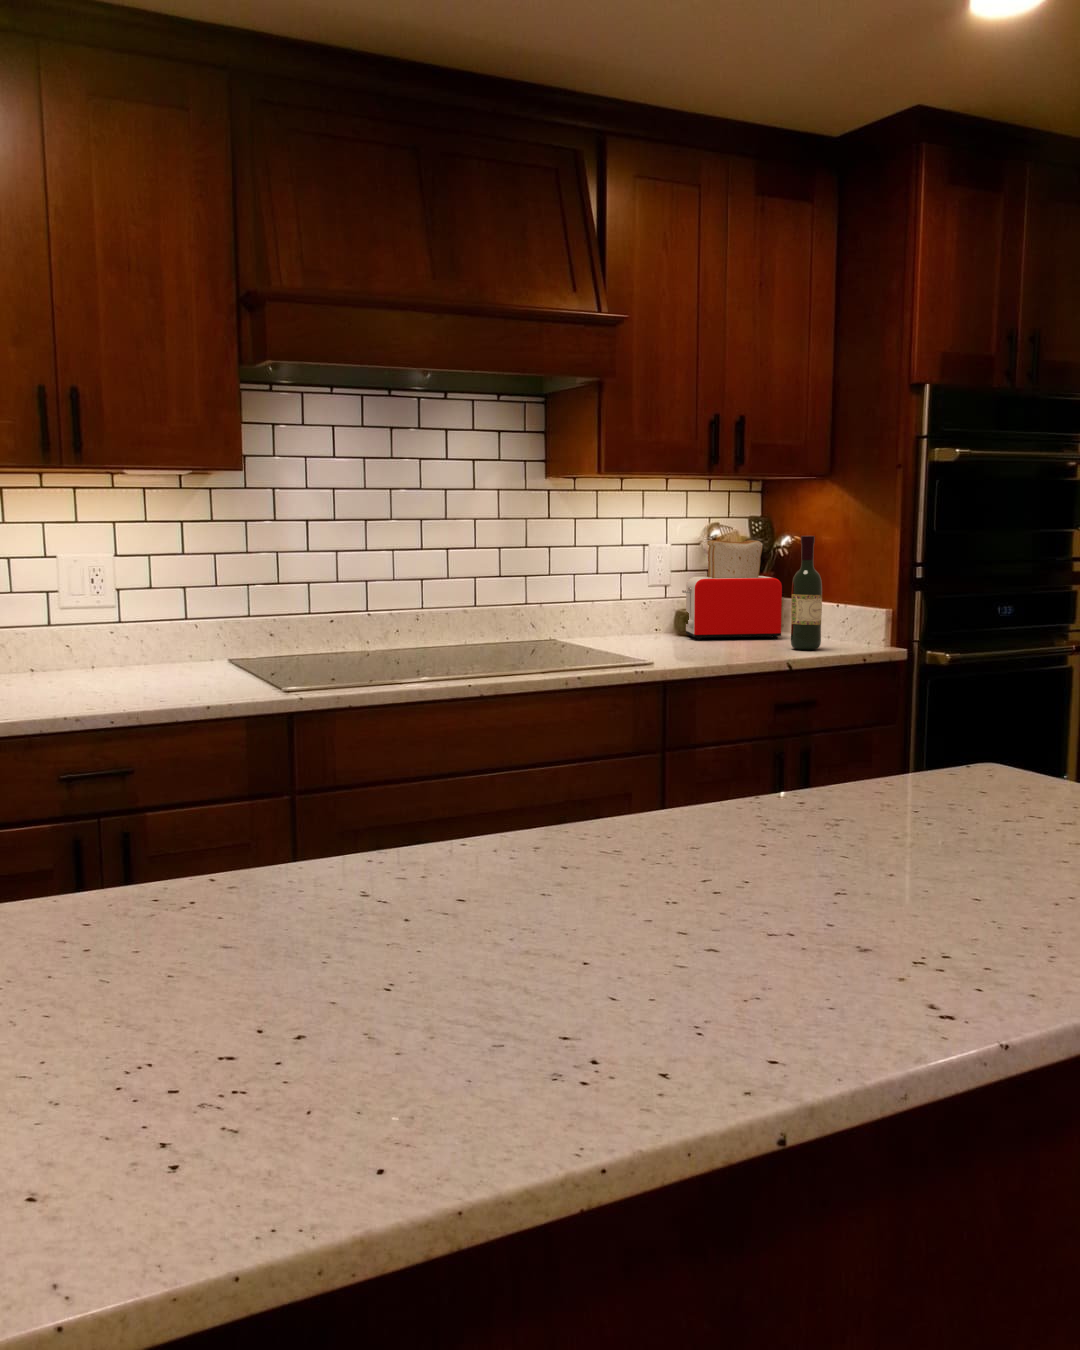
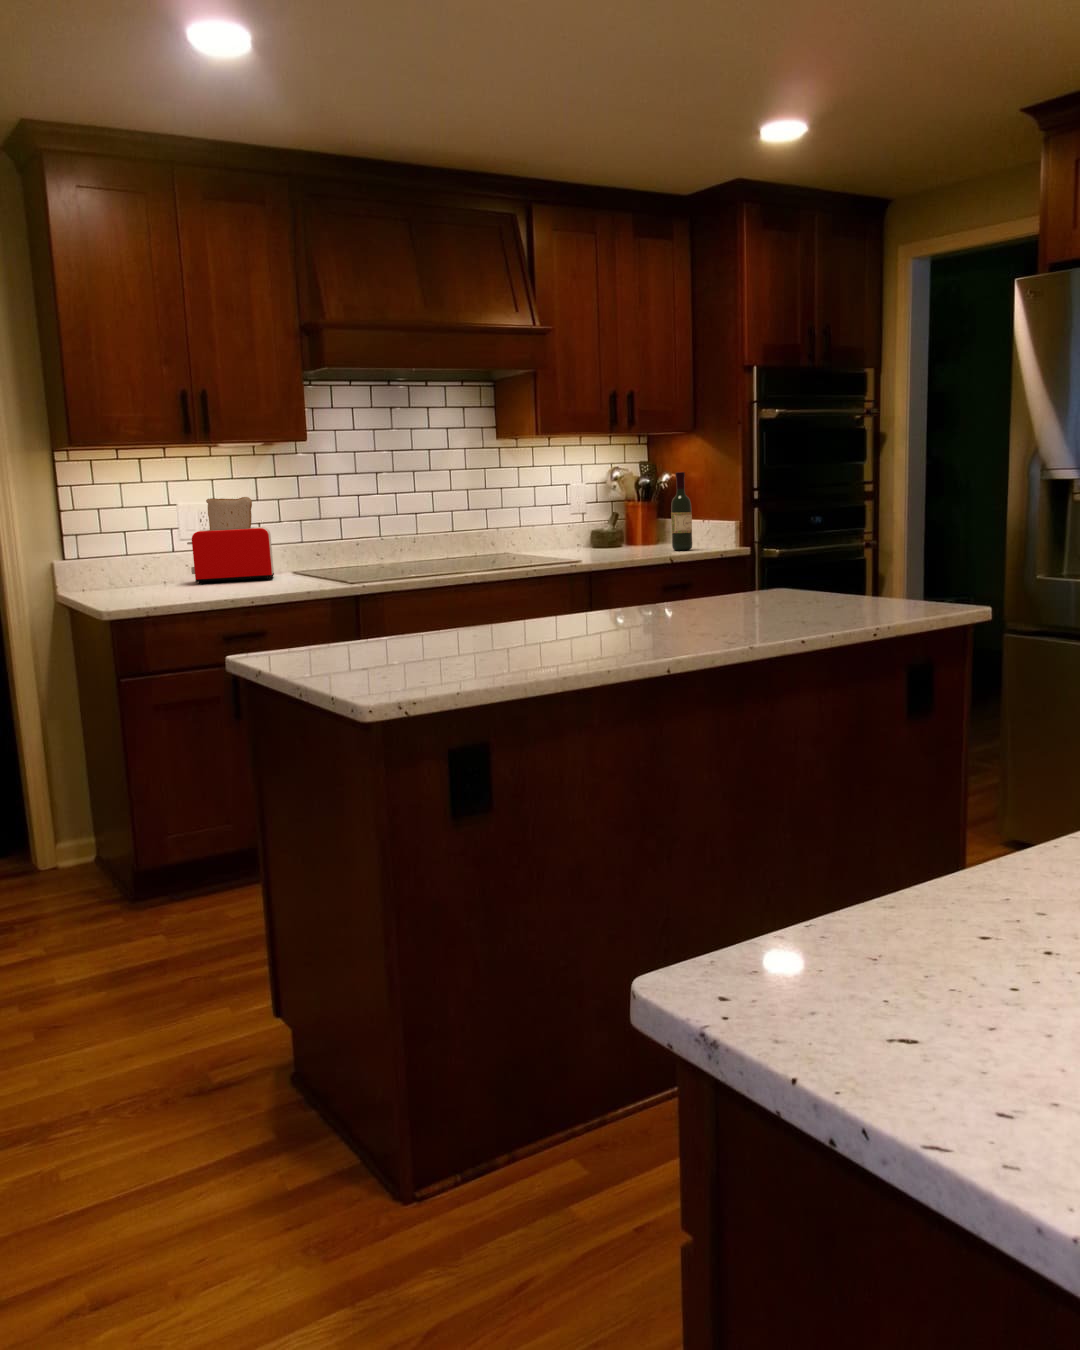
toaster: present [682,540,782,640] -> present [187,497,274,584]

